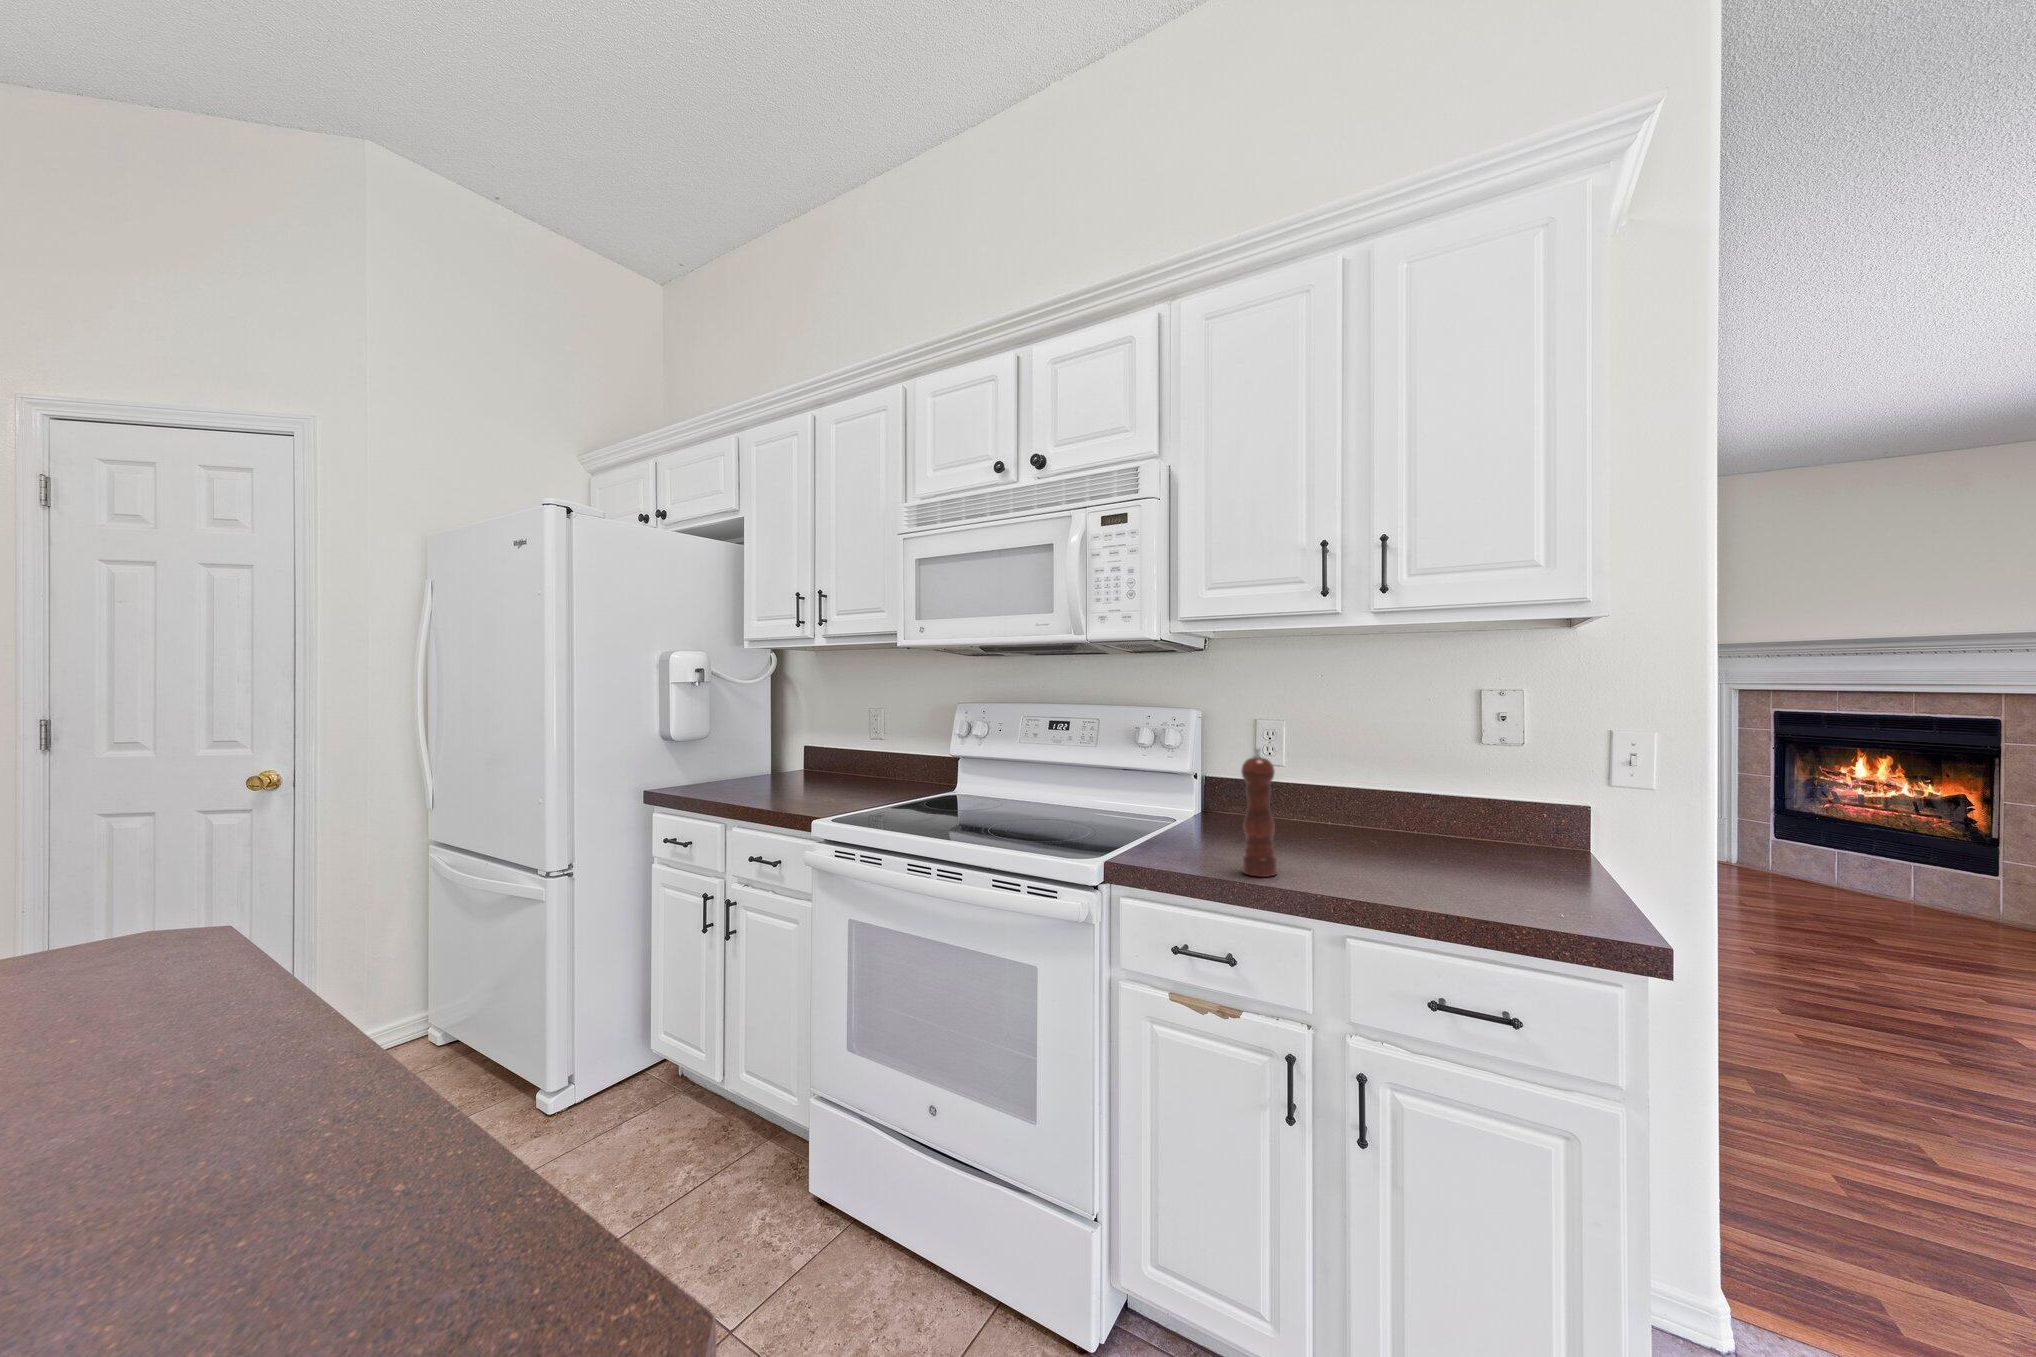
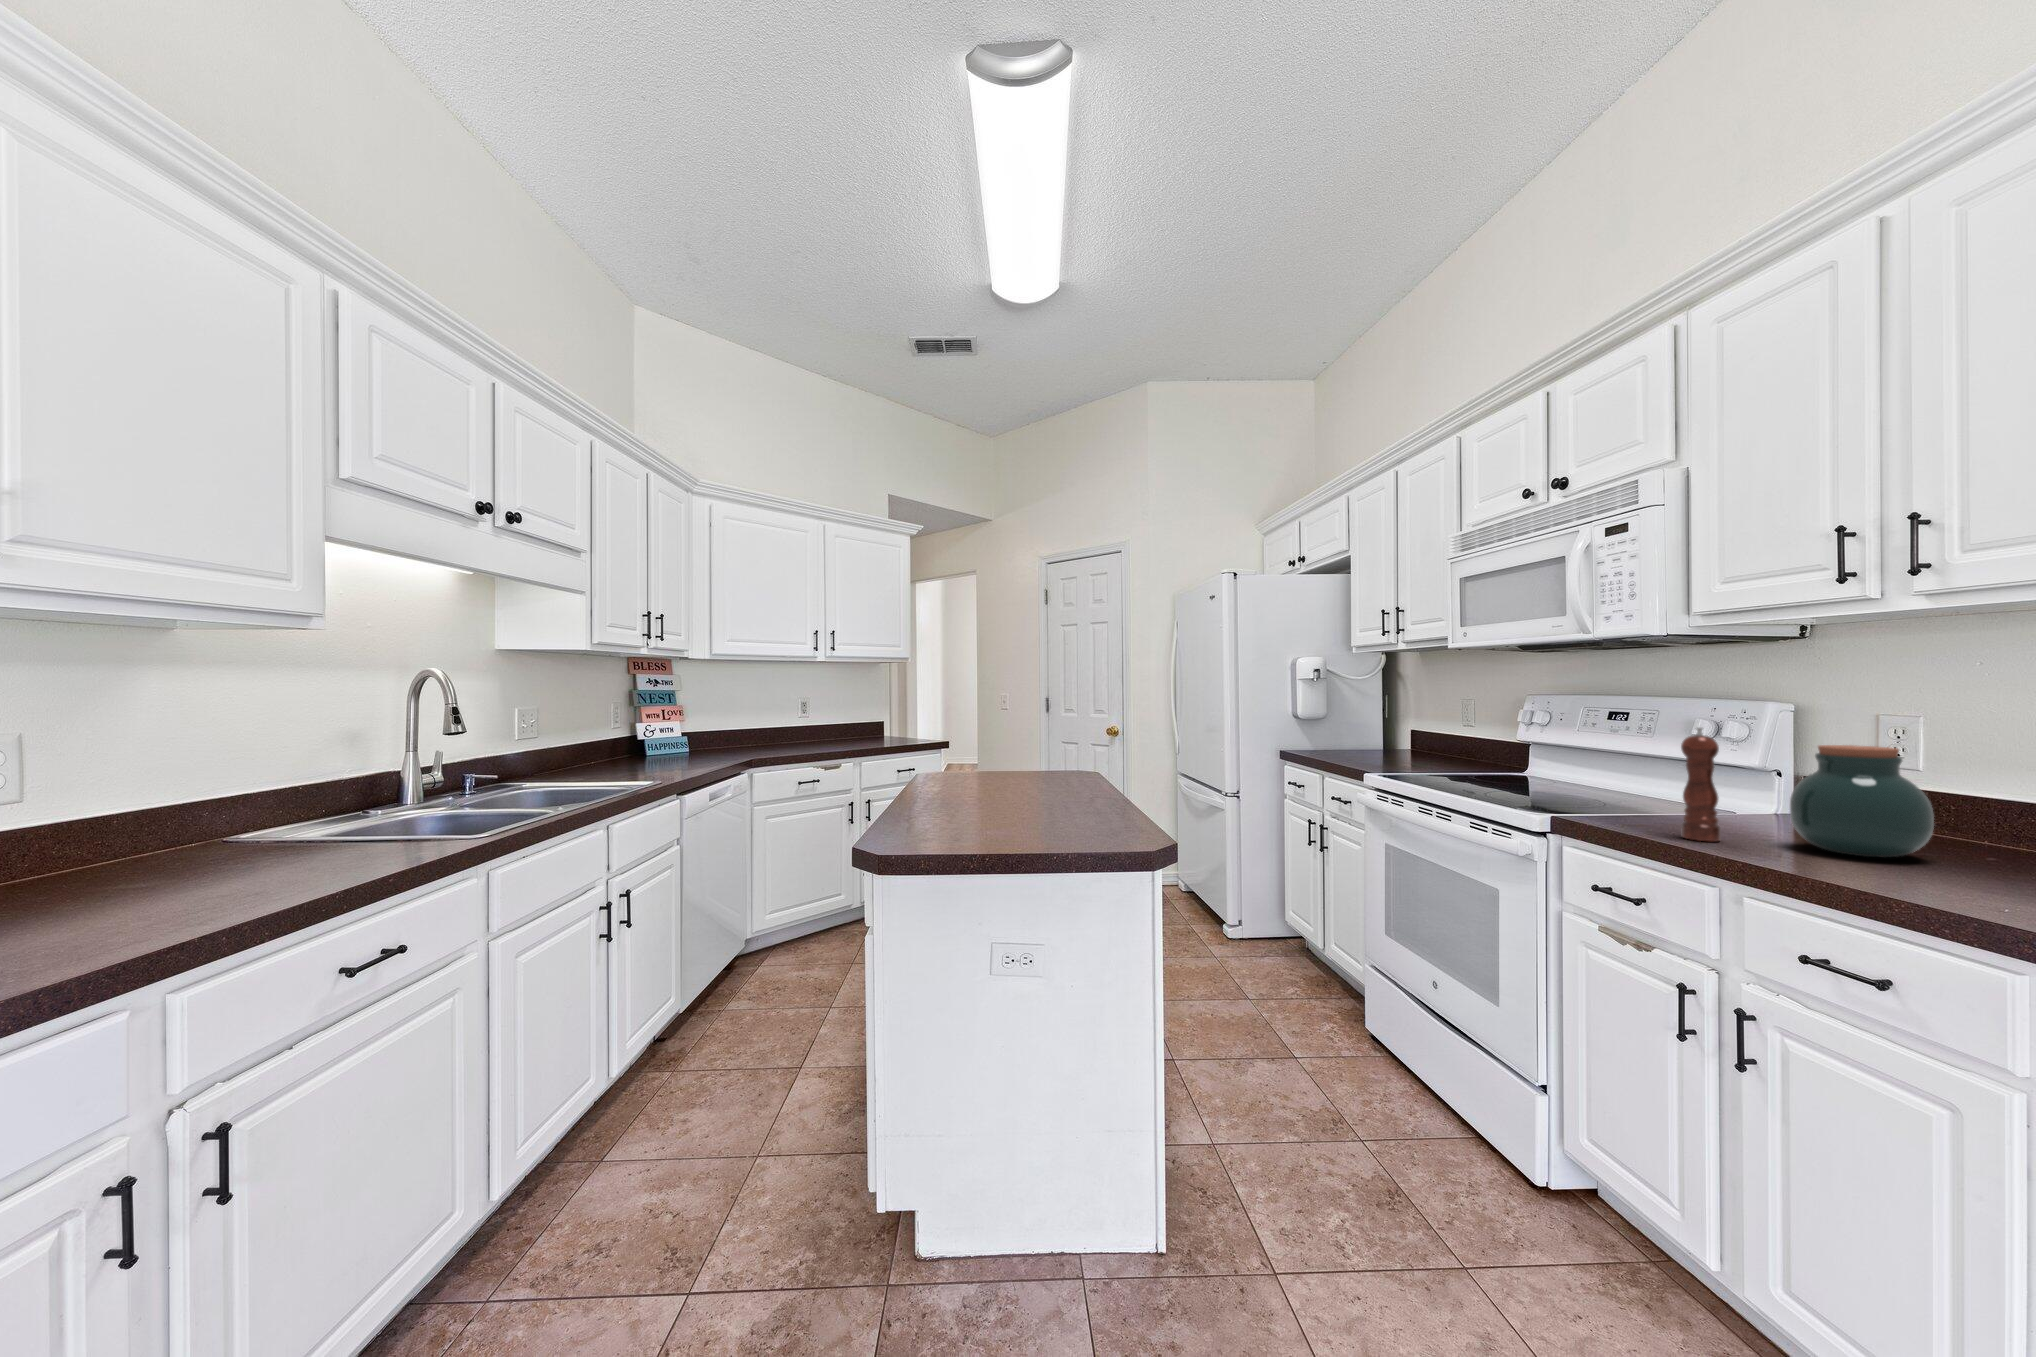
jar: none [1318,756,1423,869] -> present [1790,745,1934,857]

